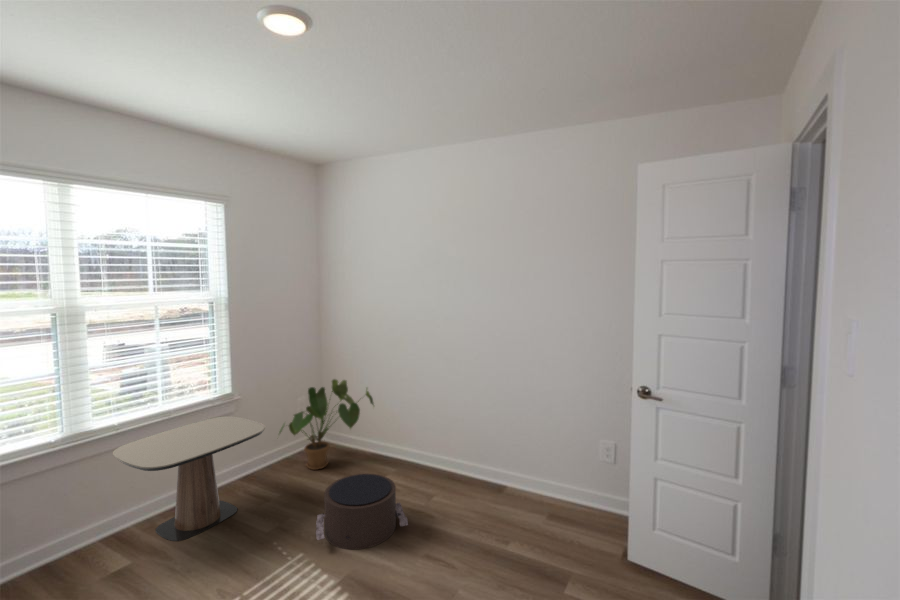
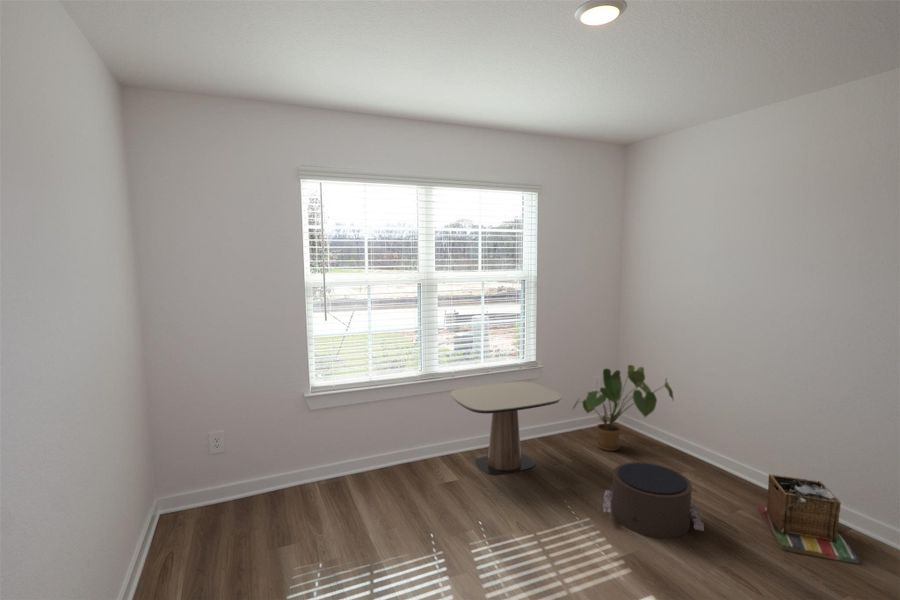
laundry basket: none [446,452,511,518] -> present [759,474,859,564]

